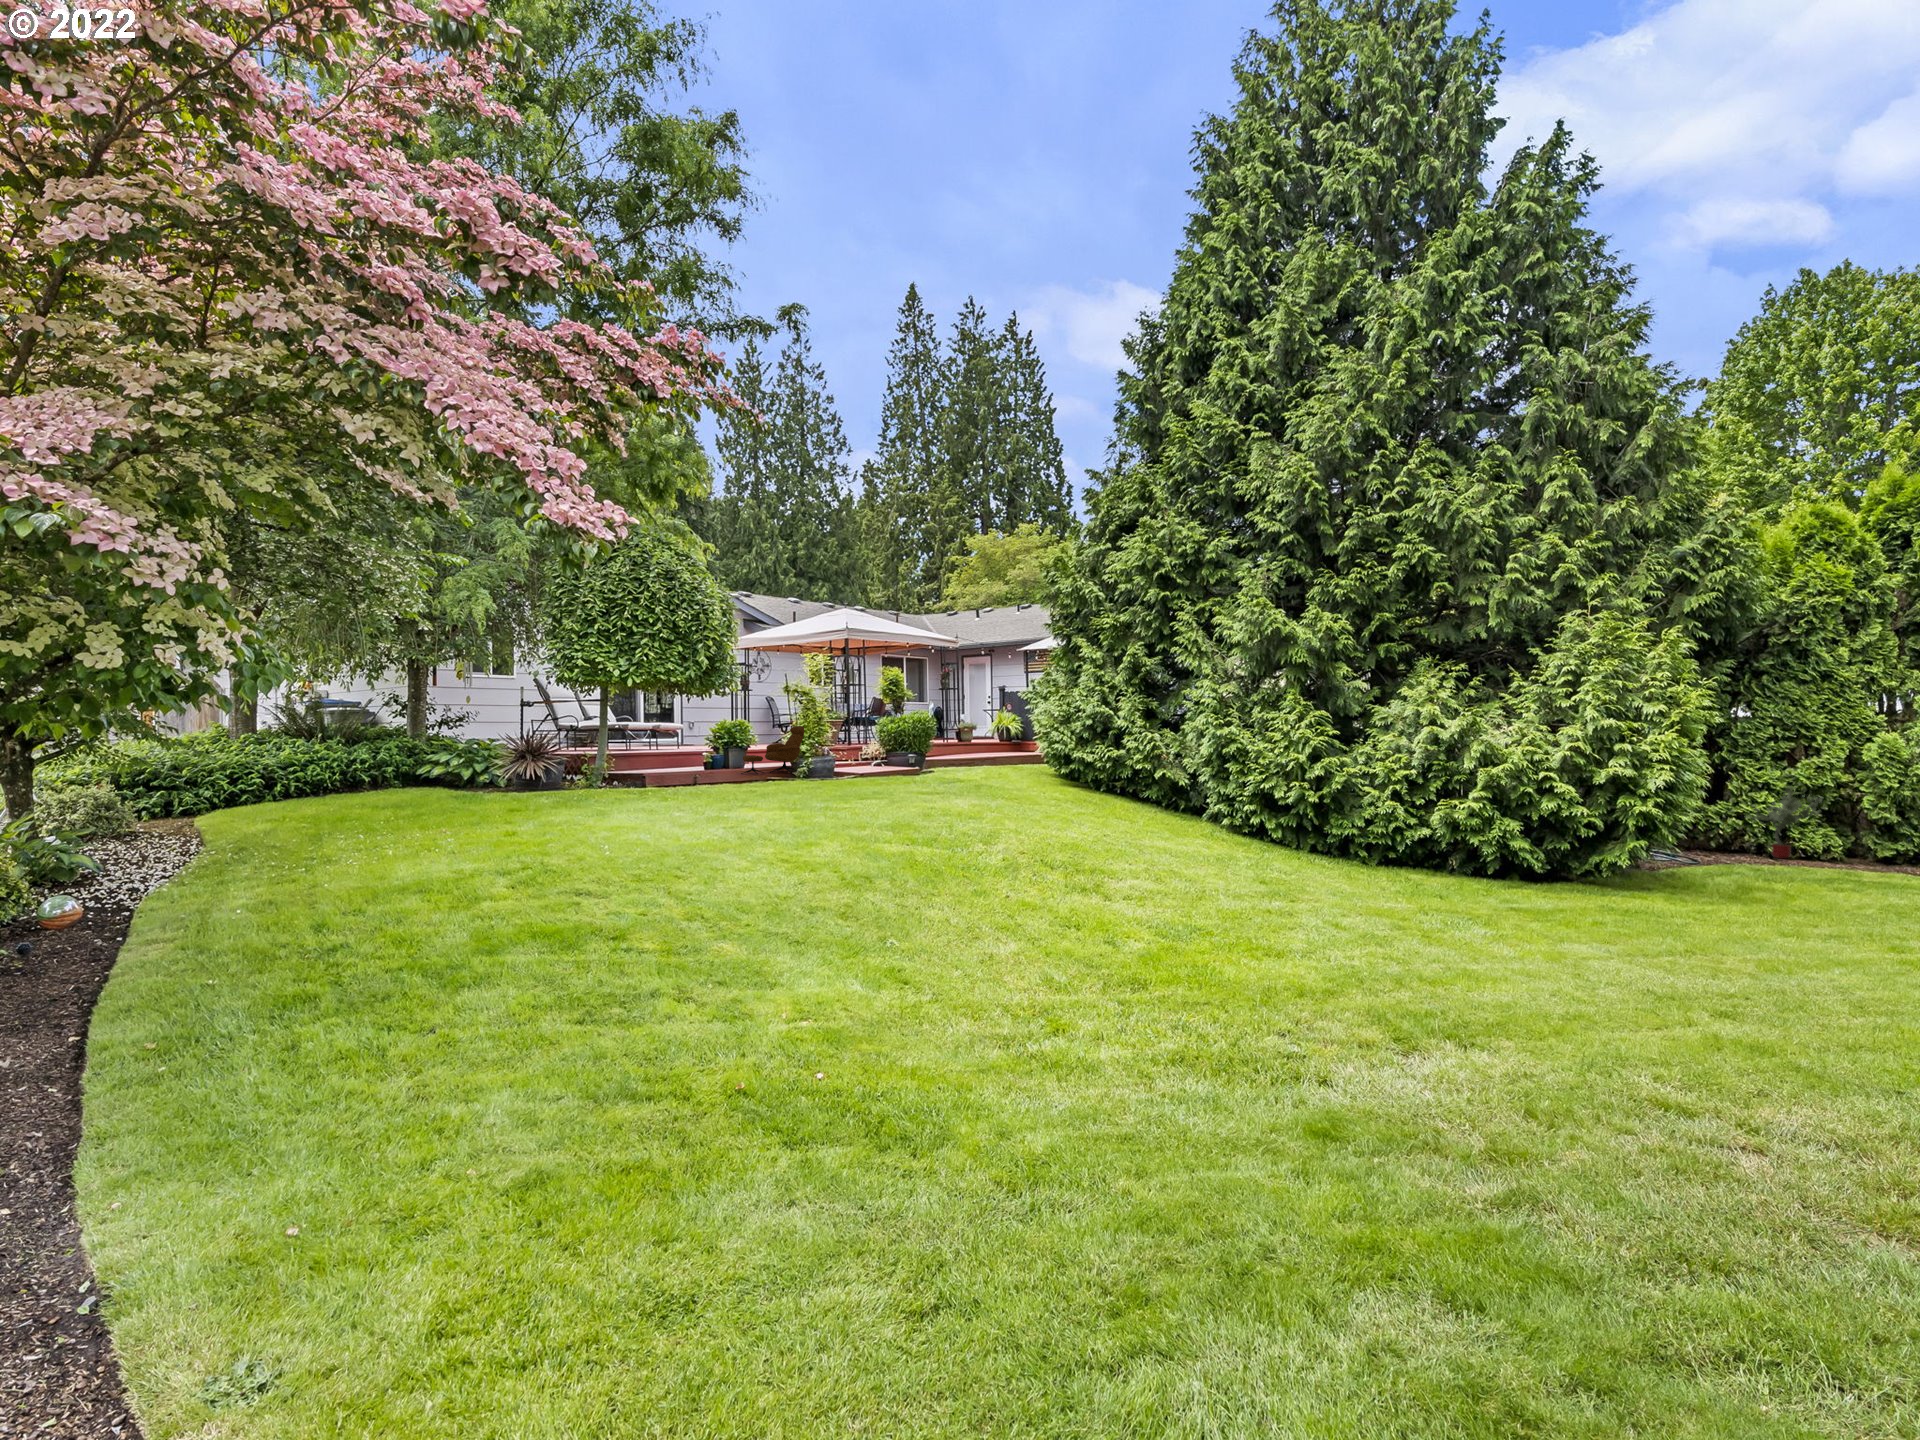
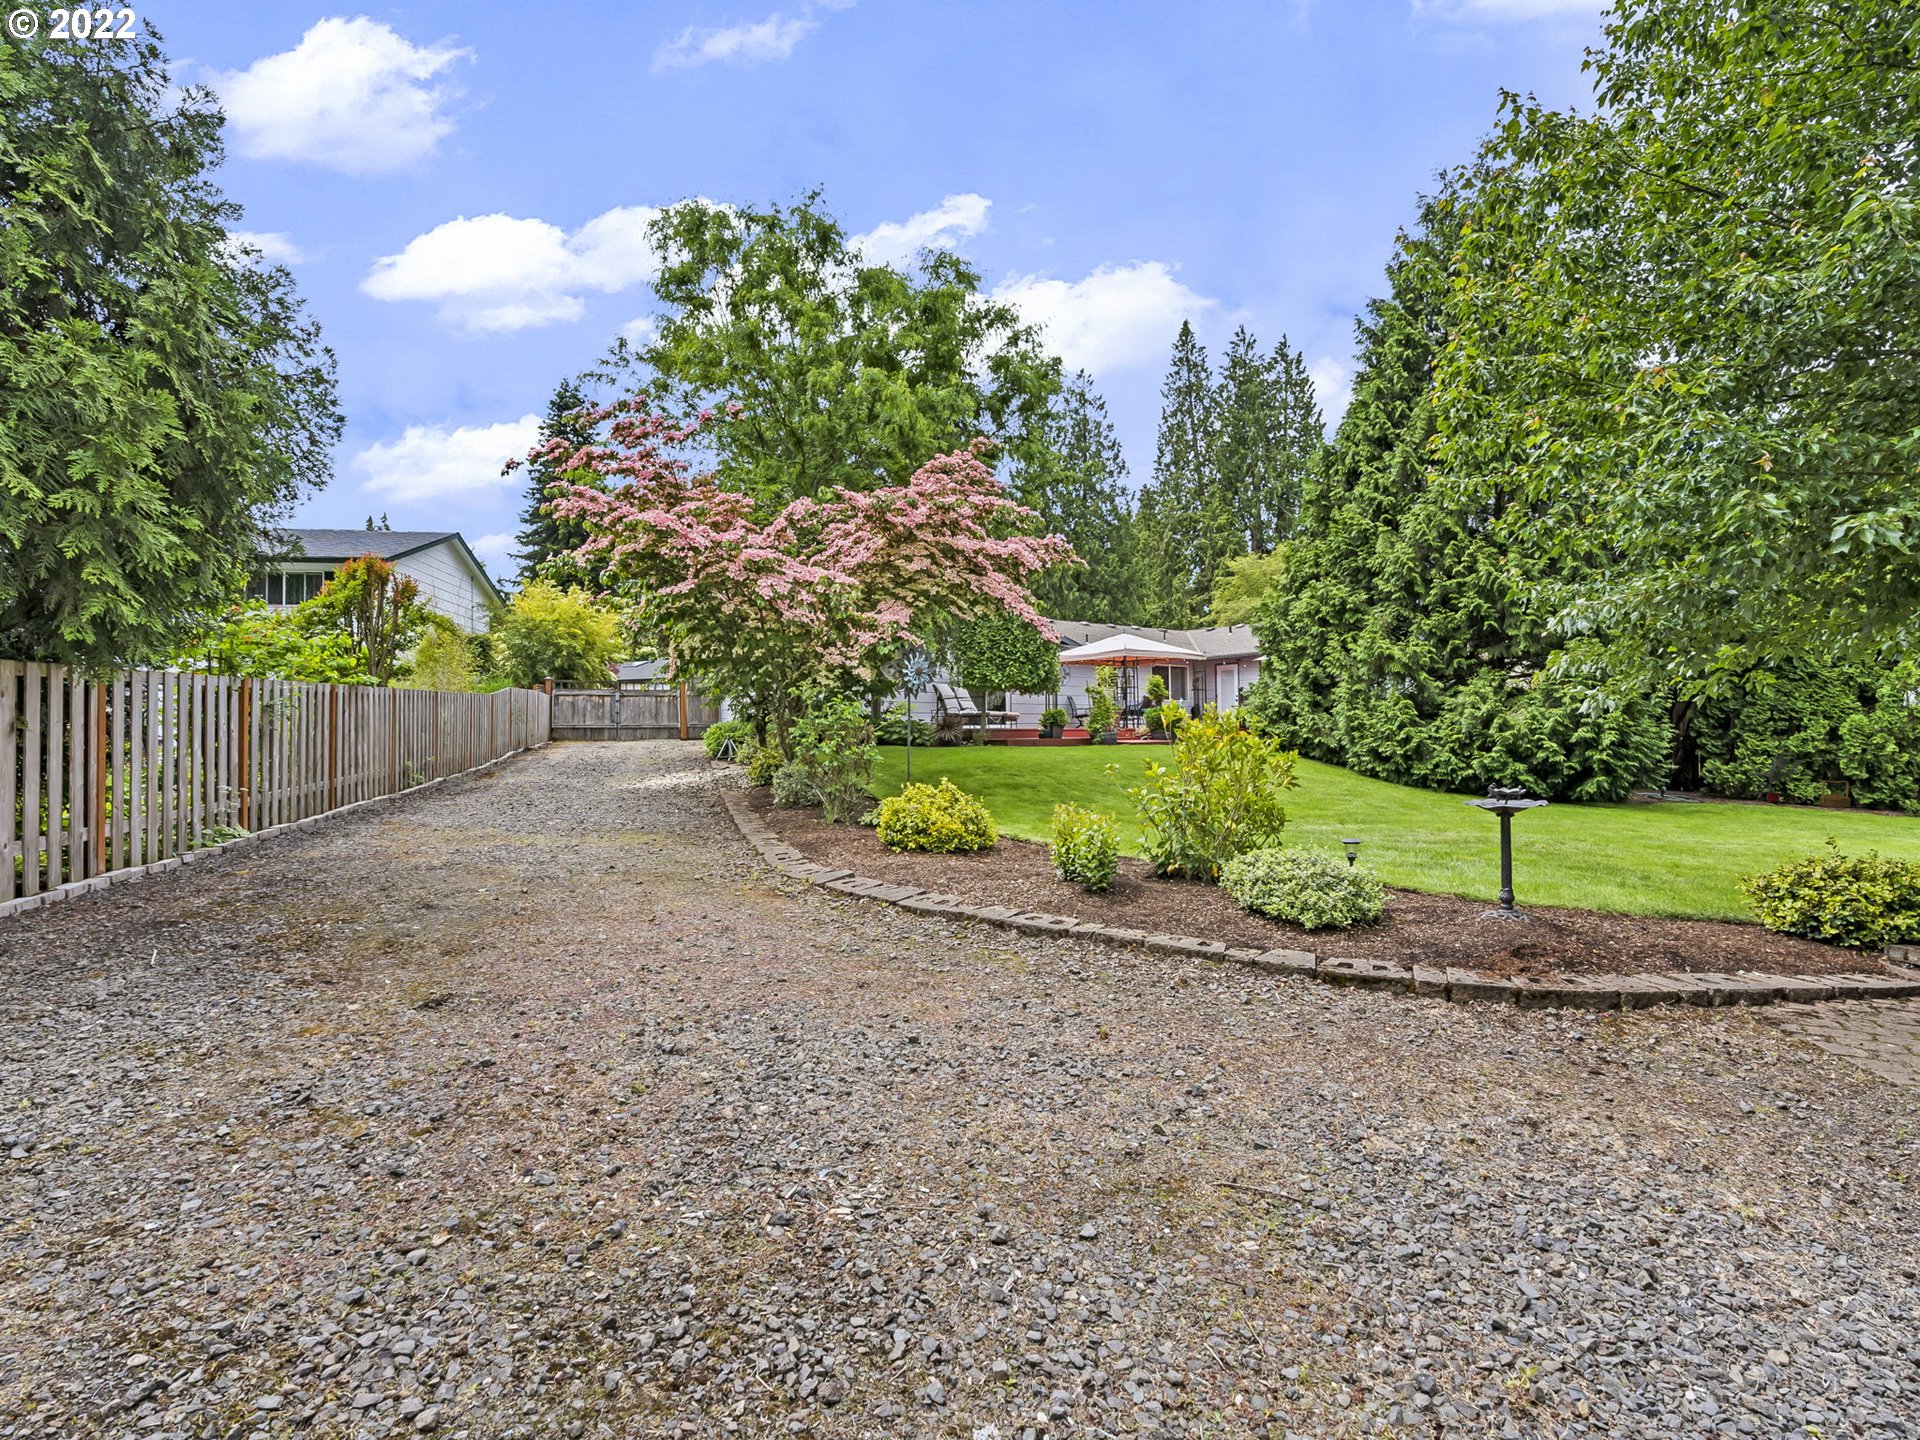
lounge chair: present [741,726,804,774] -> none [1057,714,1096,744]
woven basket: none [1840,826,1889,866] -> present [1820,781,1851,807]

